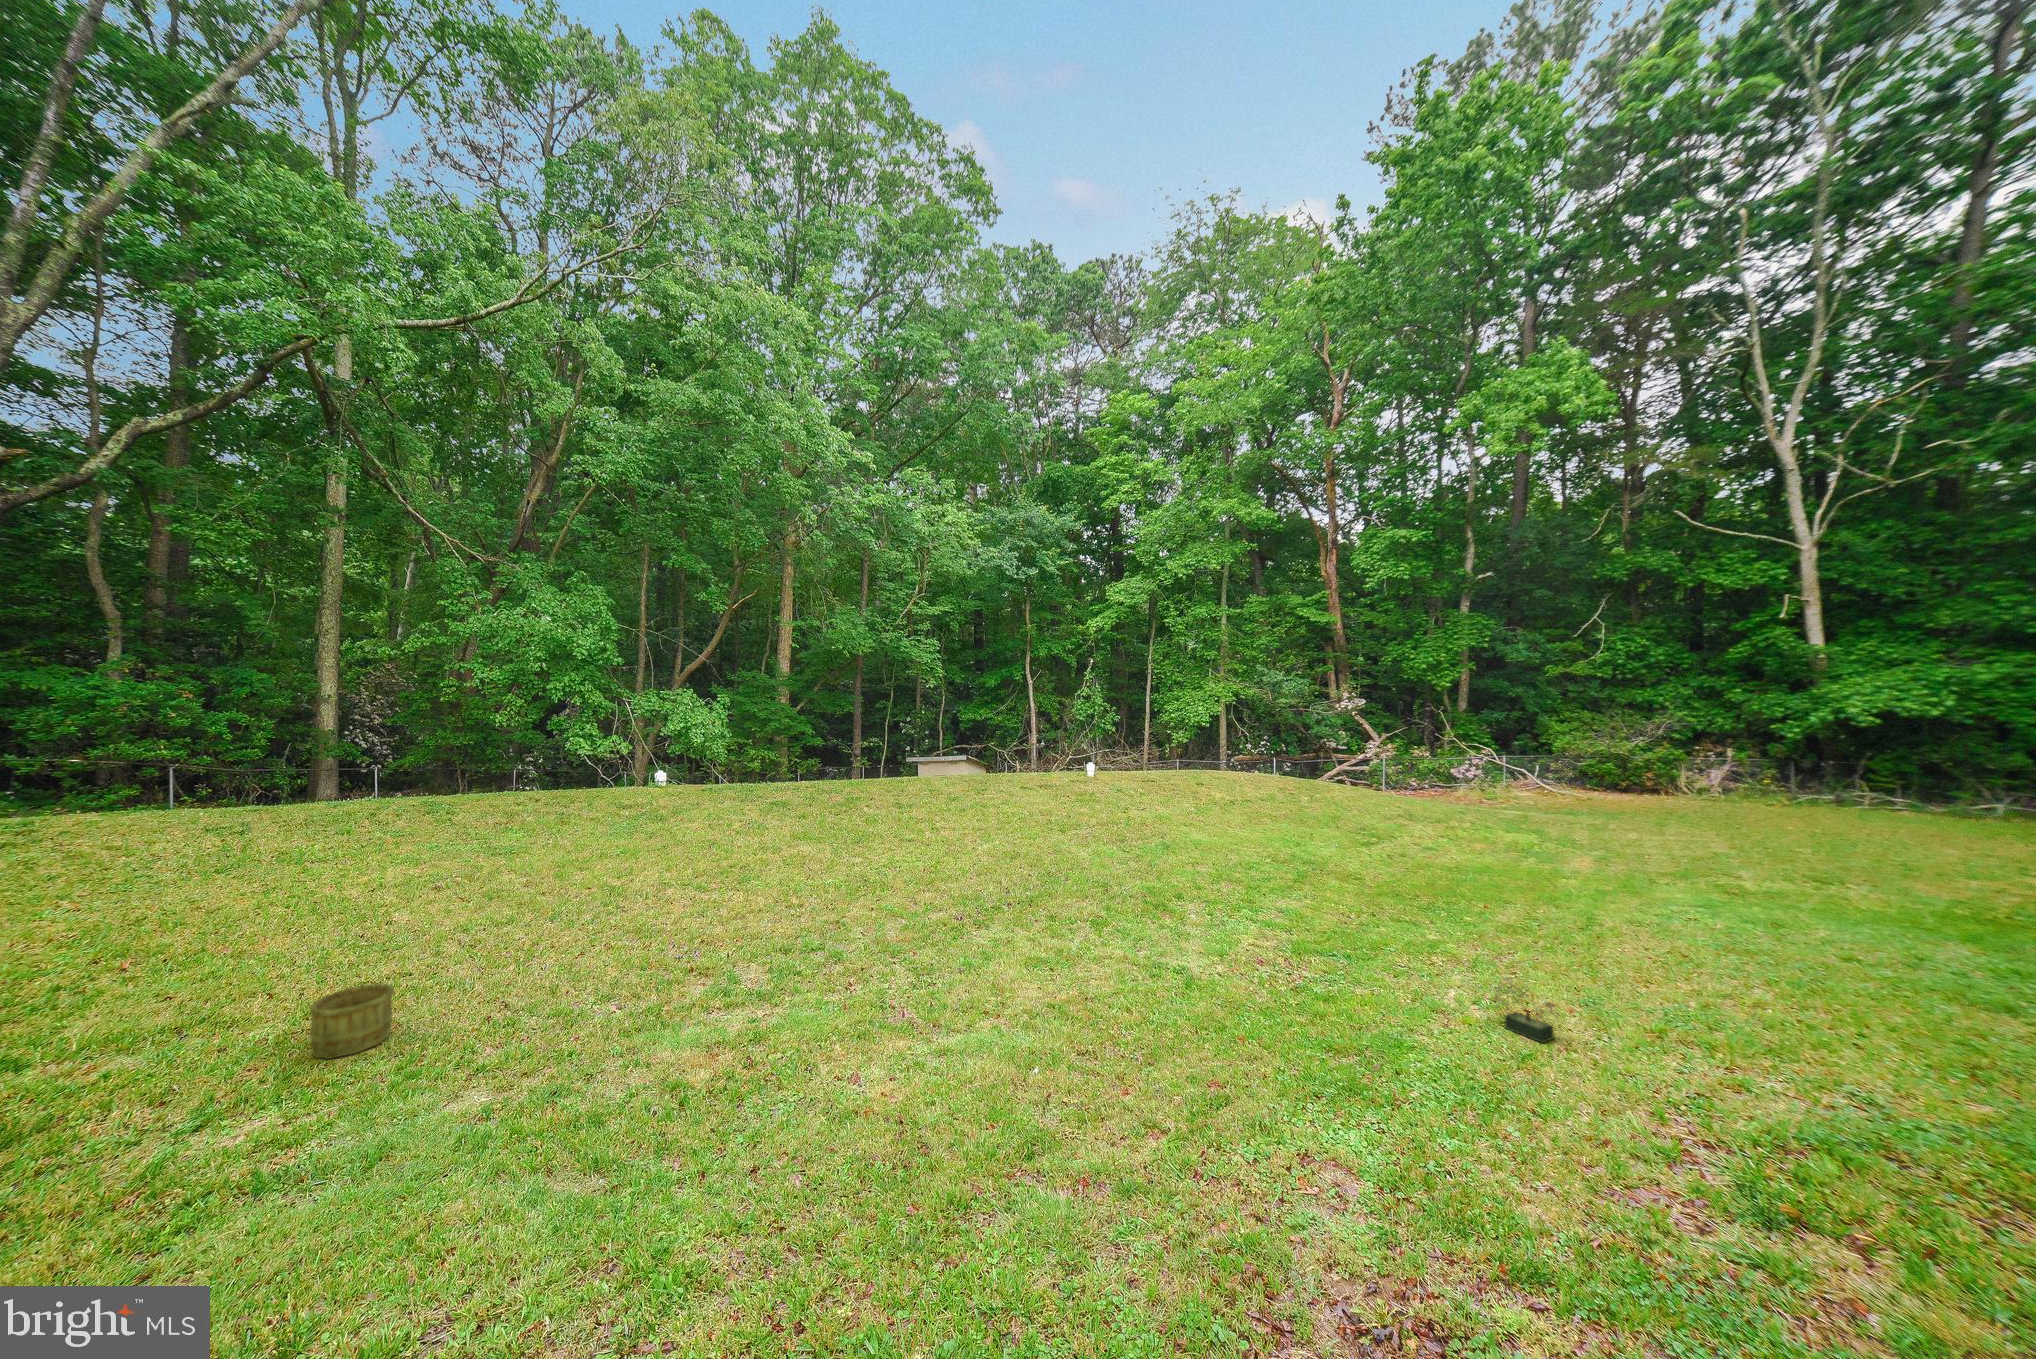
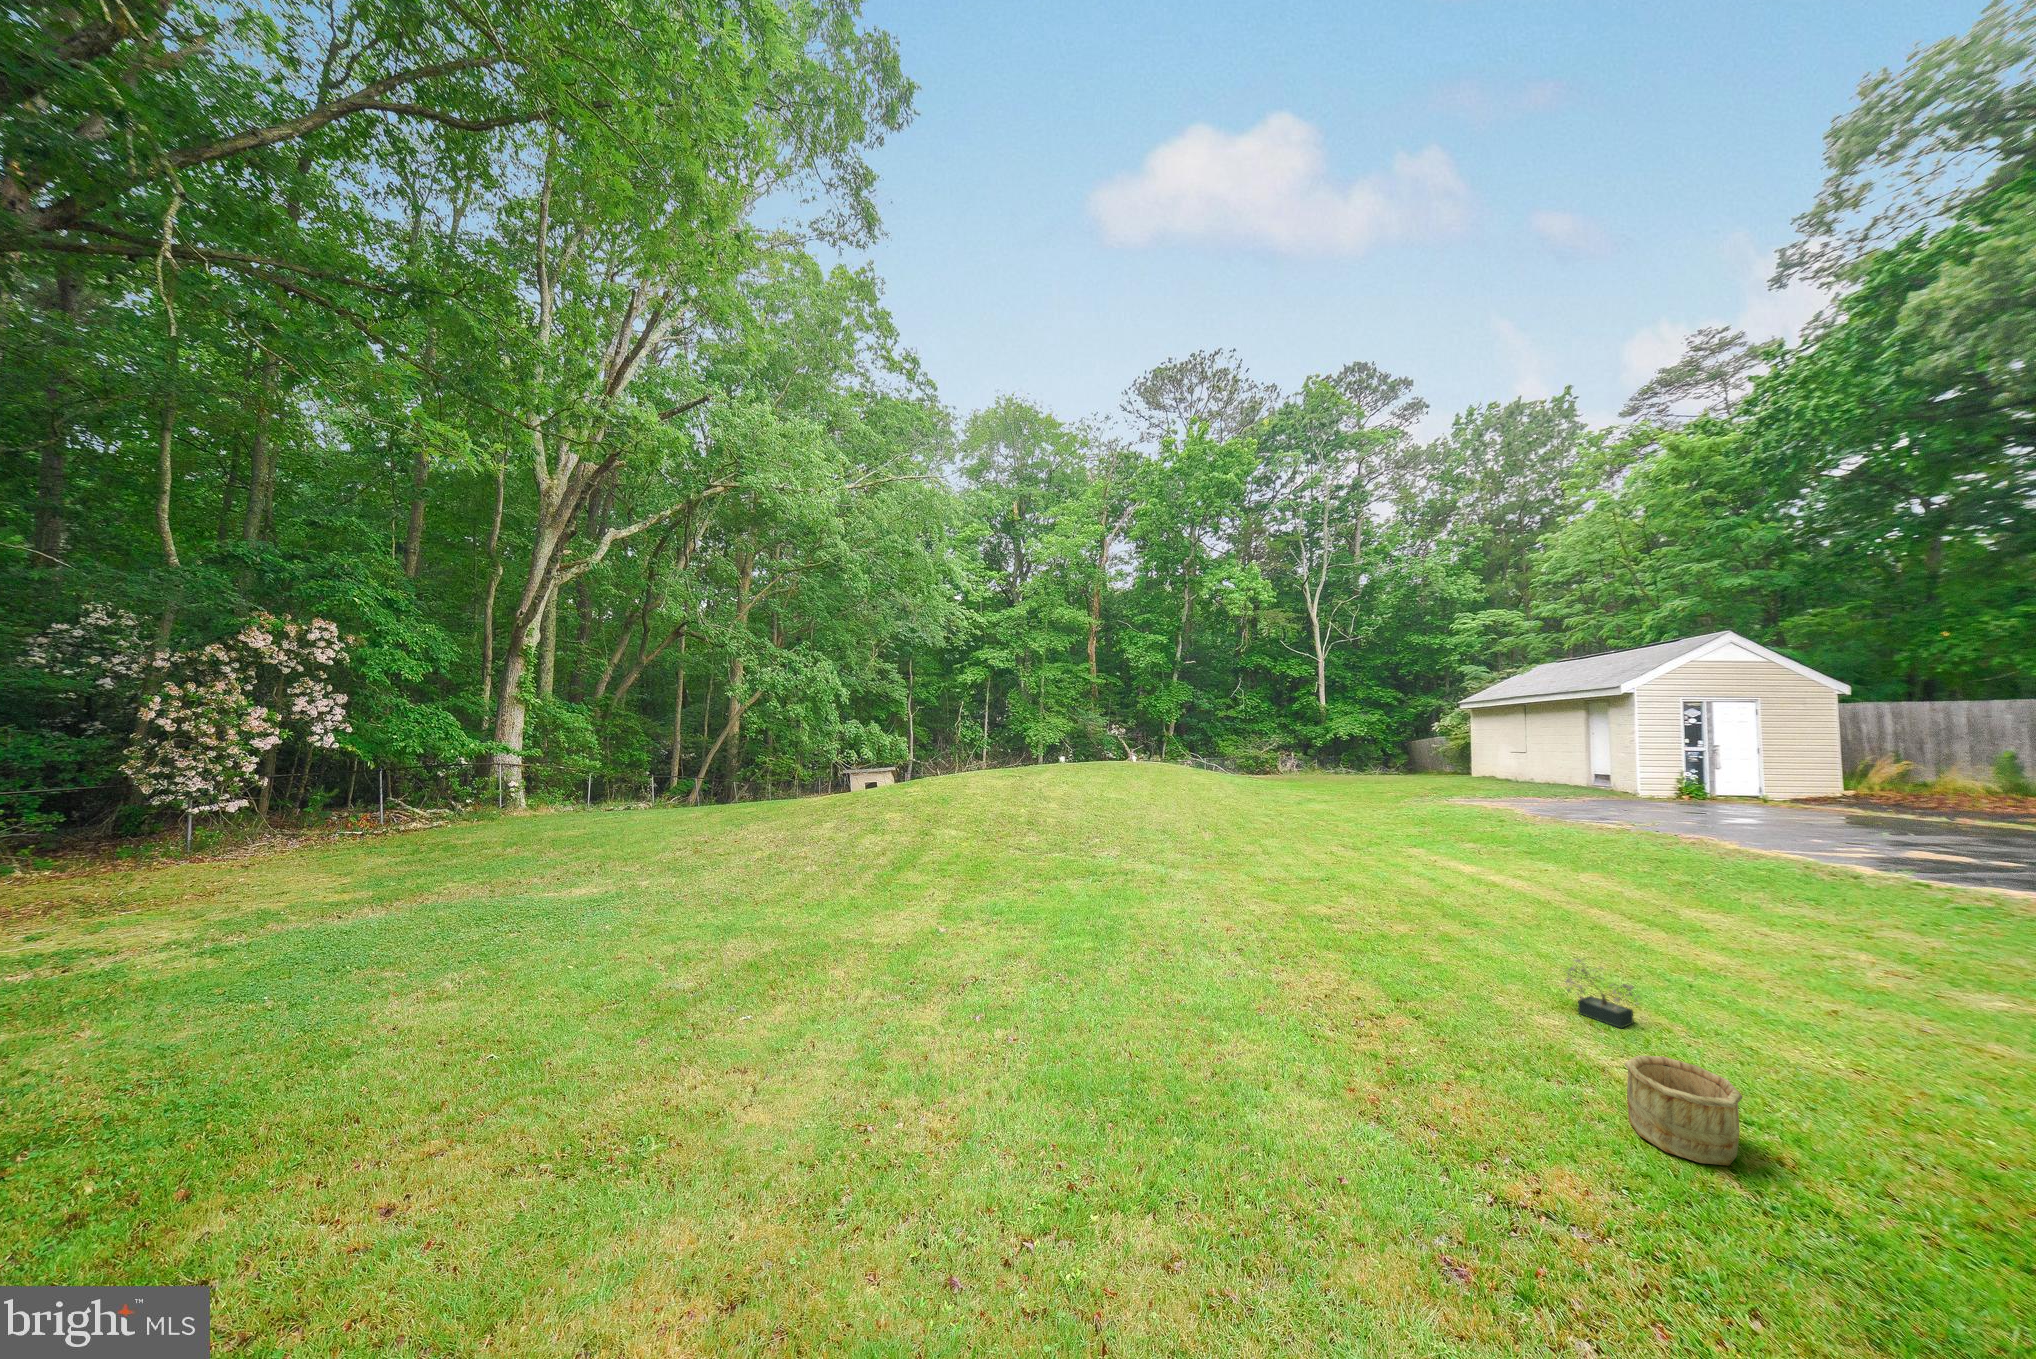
wooden bucket: present [309,984,394,1059] -> present [1625,1056,1742,1166]

